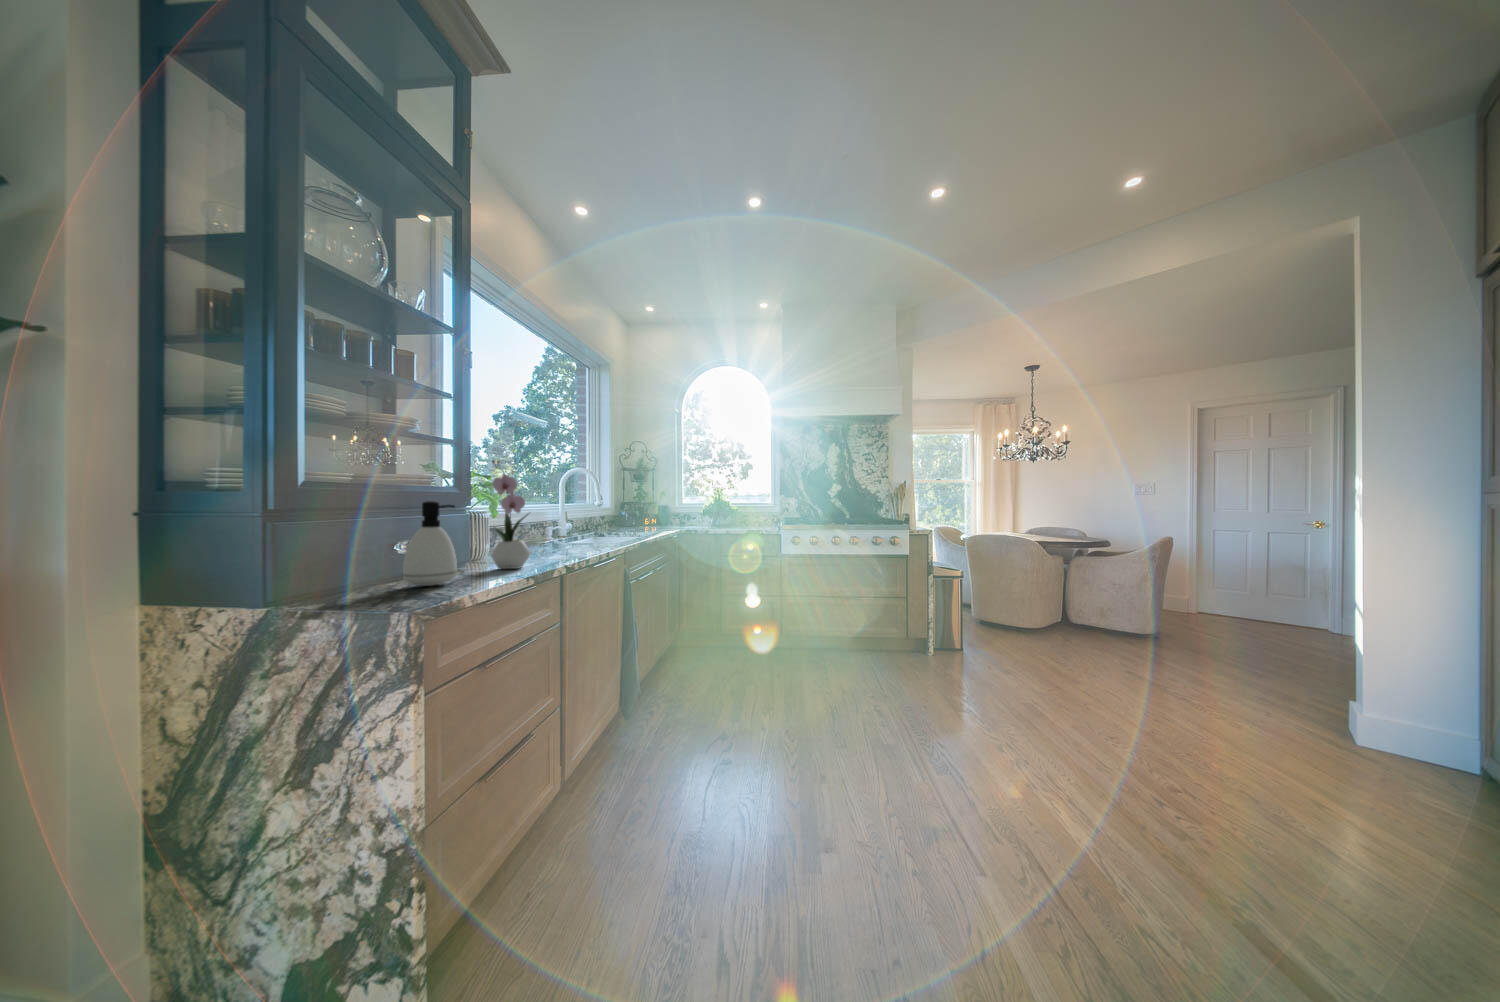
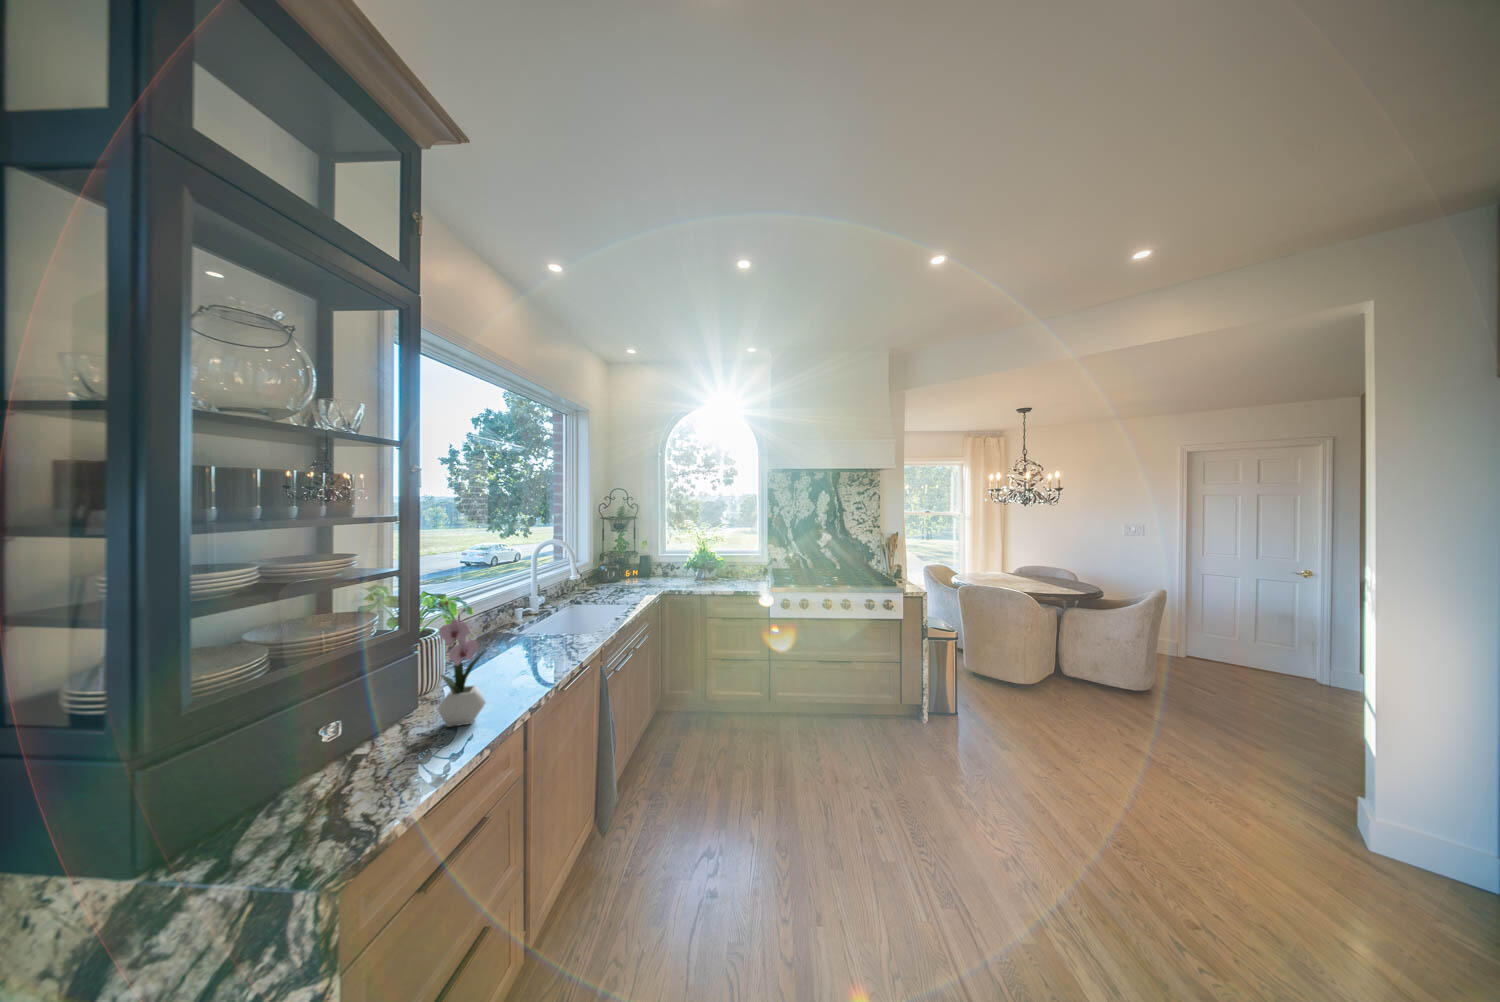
soap dispenser: present [403,501,457,586] -> none [323,684,392,793]

